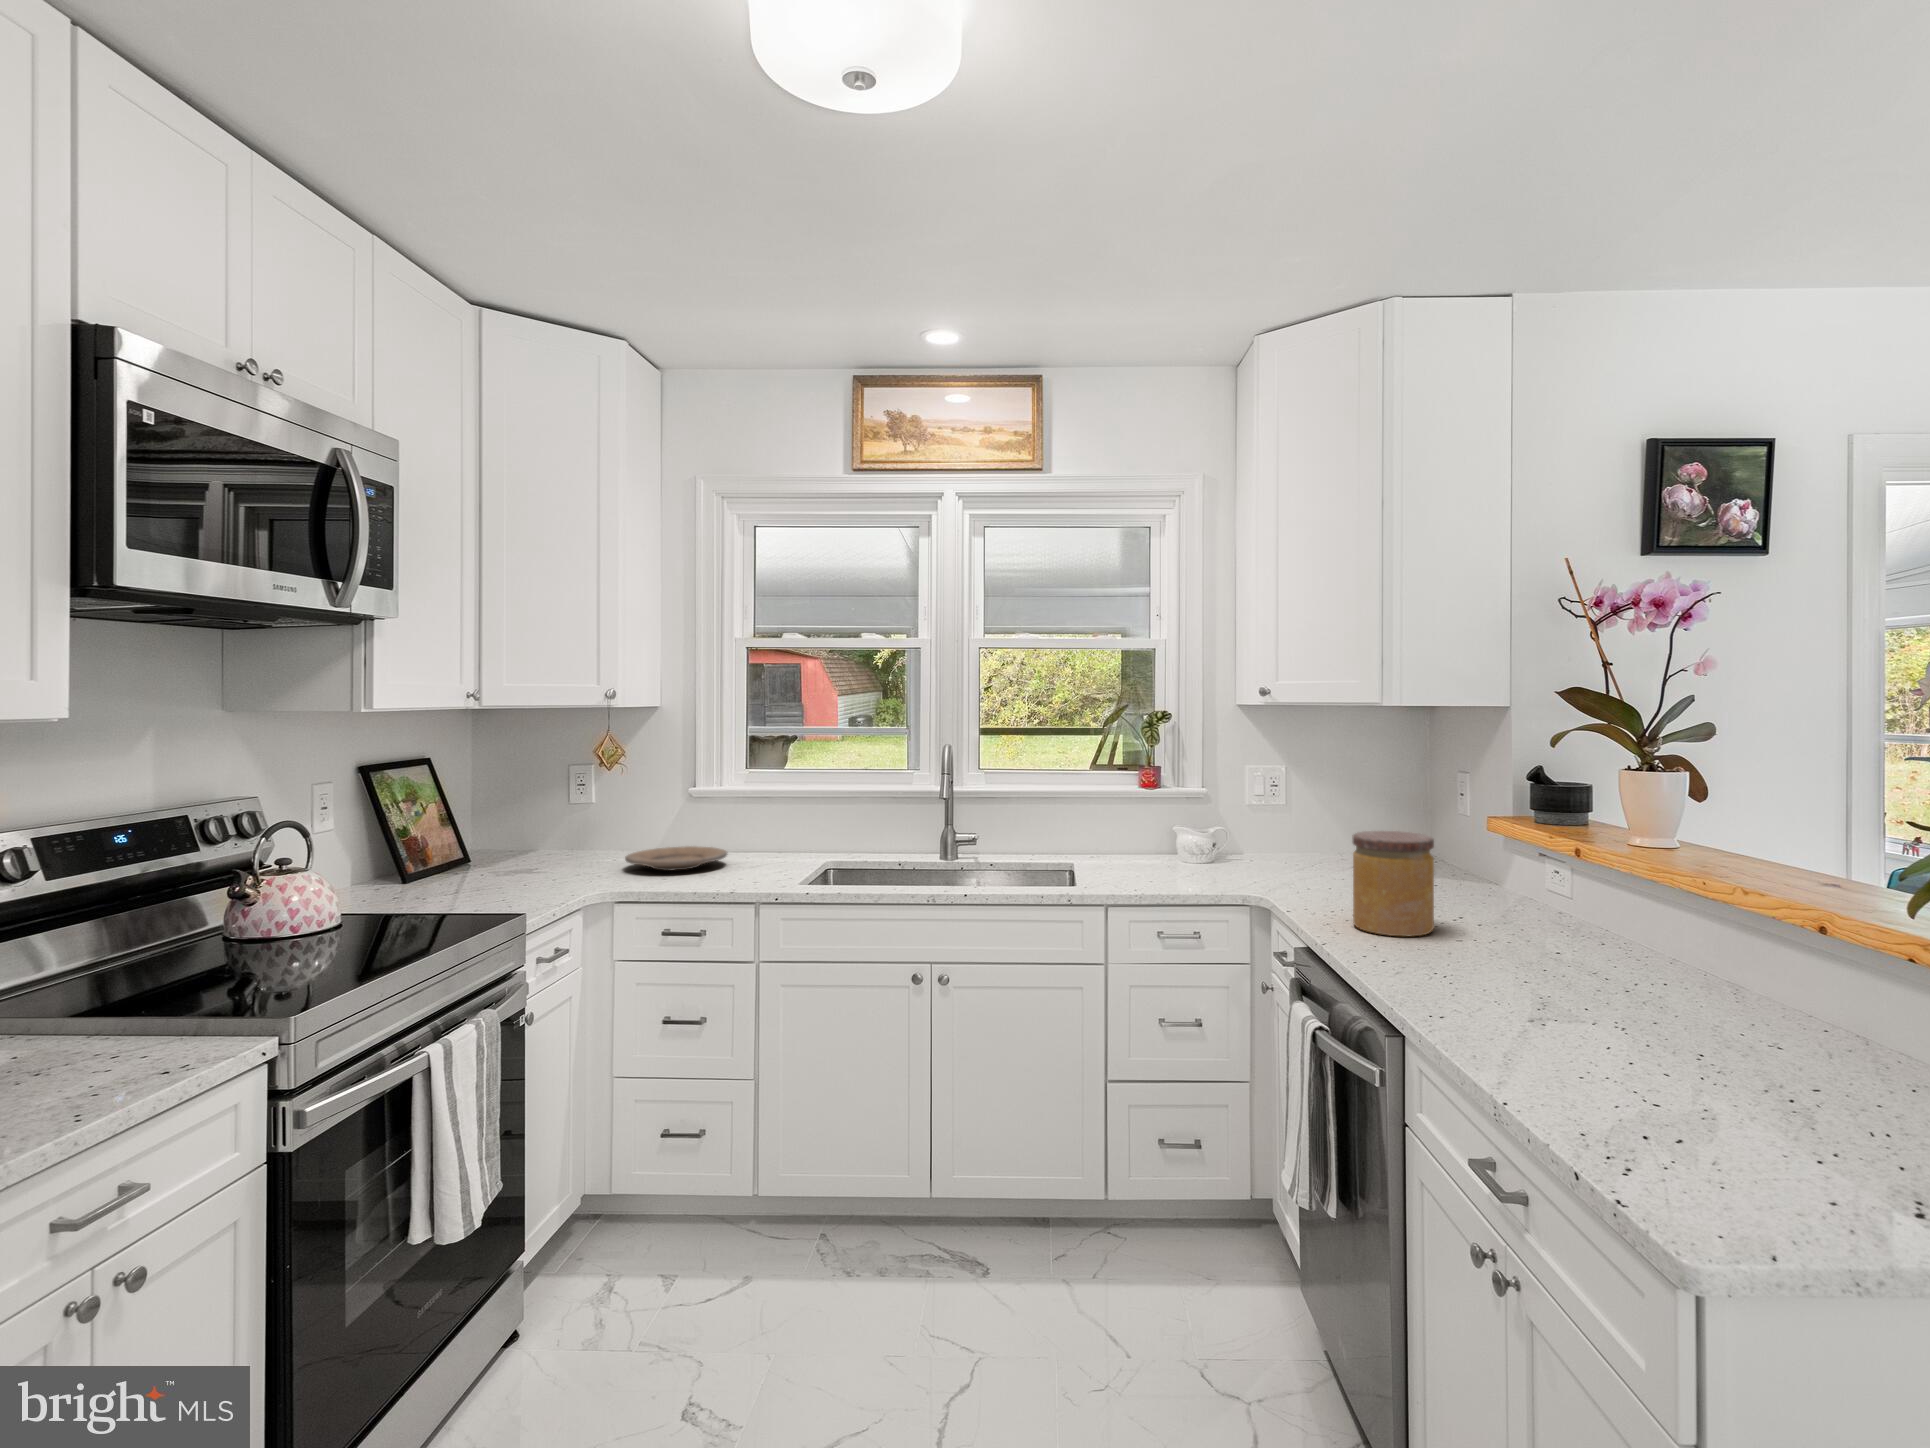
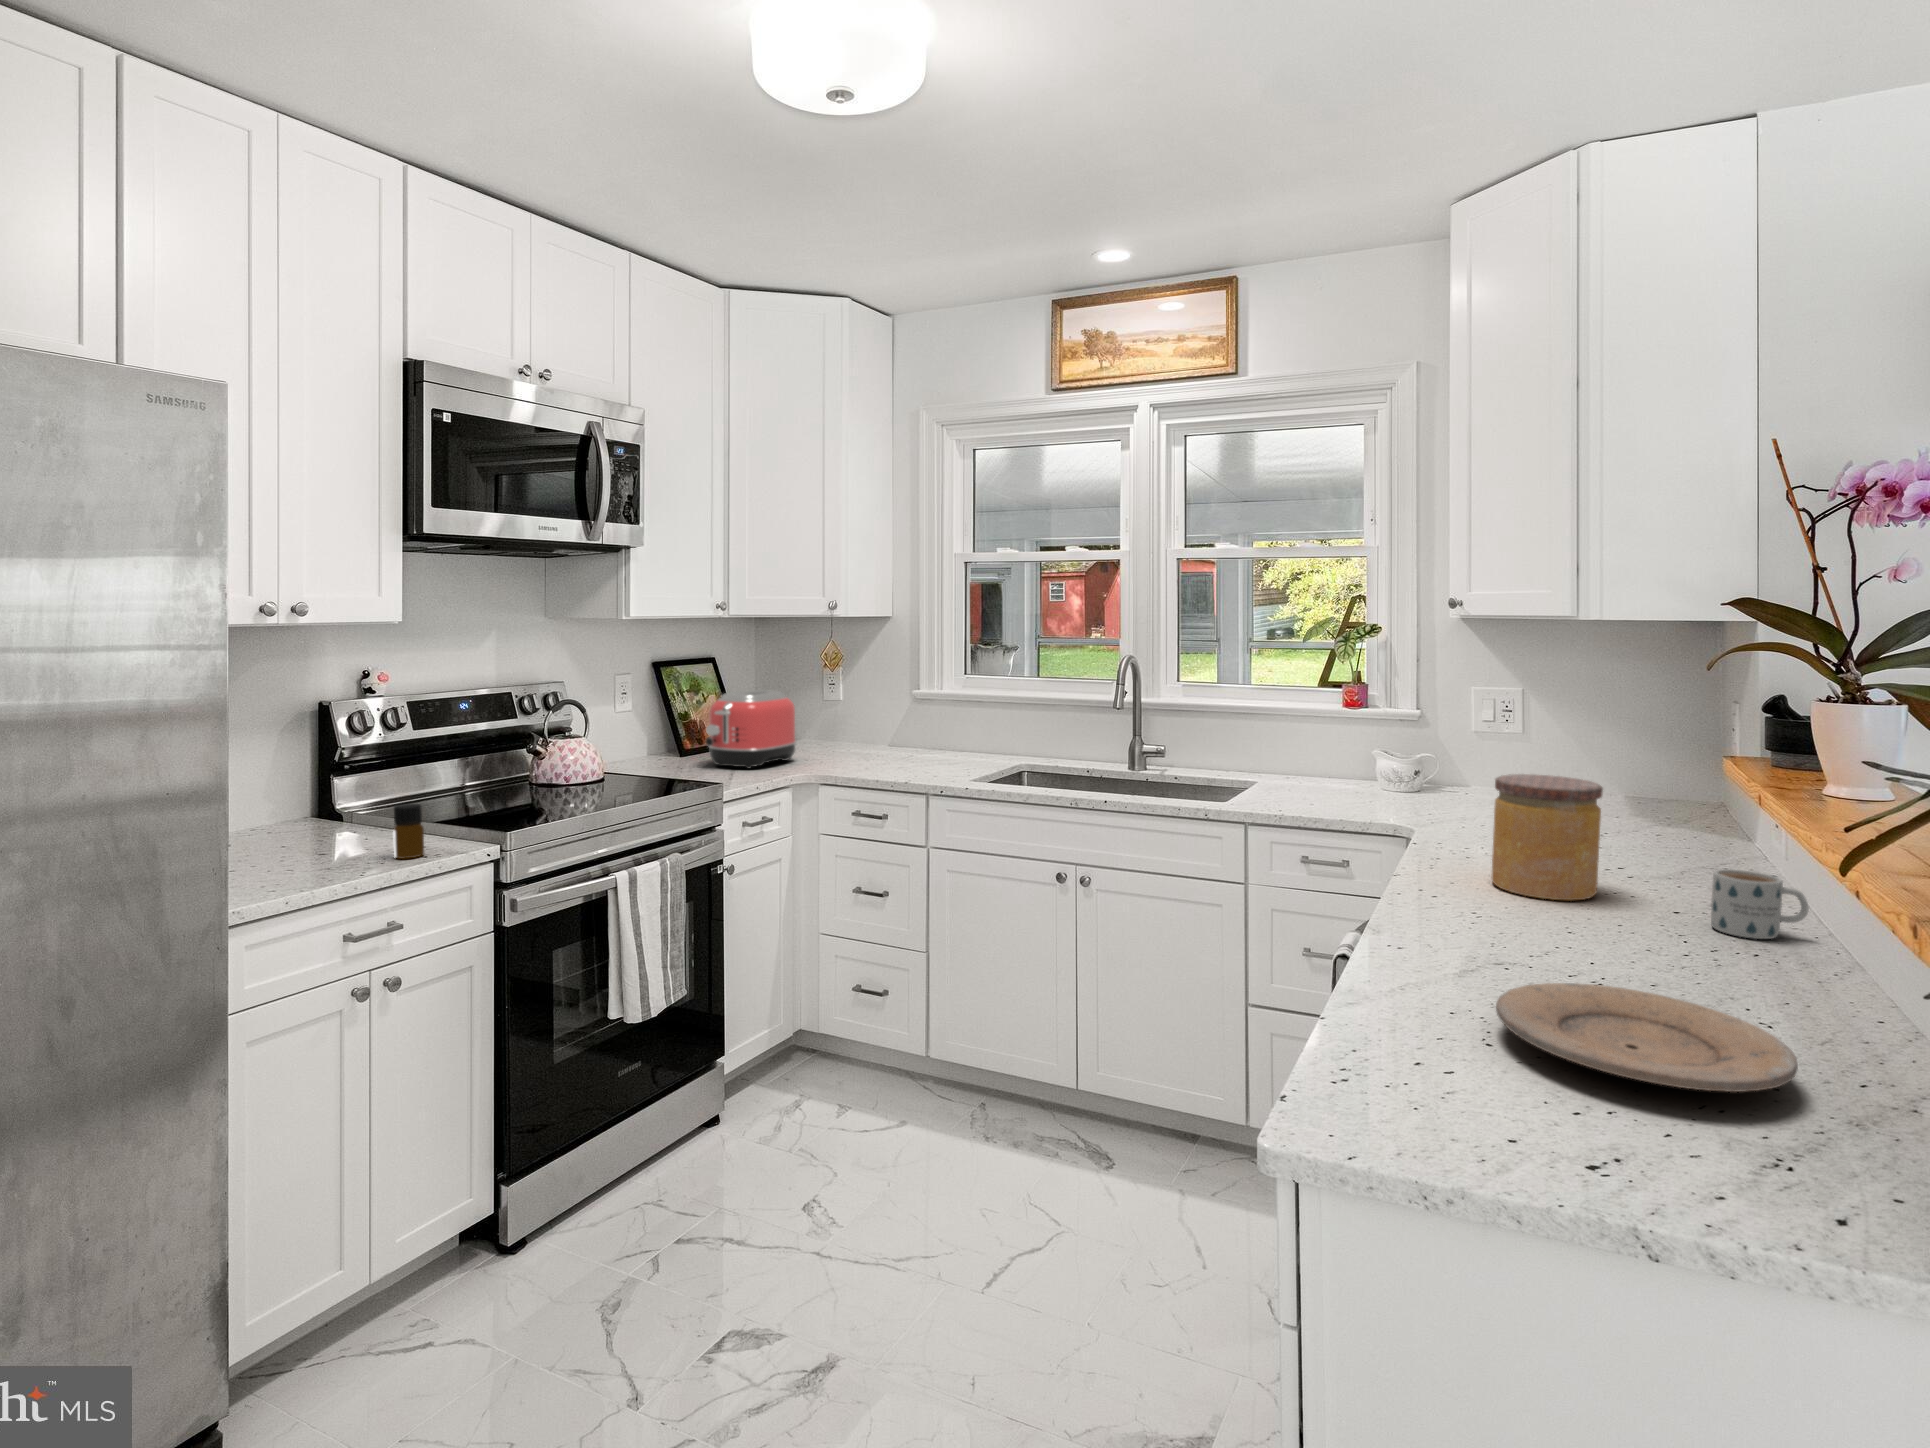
toaster: none [450,792,565,890] -> present [706,690,796,769]
plate: present [625,846,727,871] -> present [1496,983,1798,1092]
mug: none [1525,895,1587,949] -> present [1711,869,1809,939]
bottle: none [86,995,143,1086] -> present [393,804,424,859]

